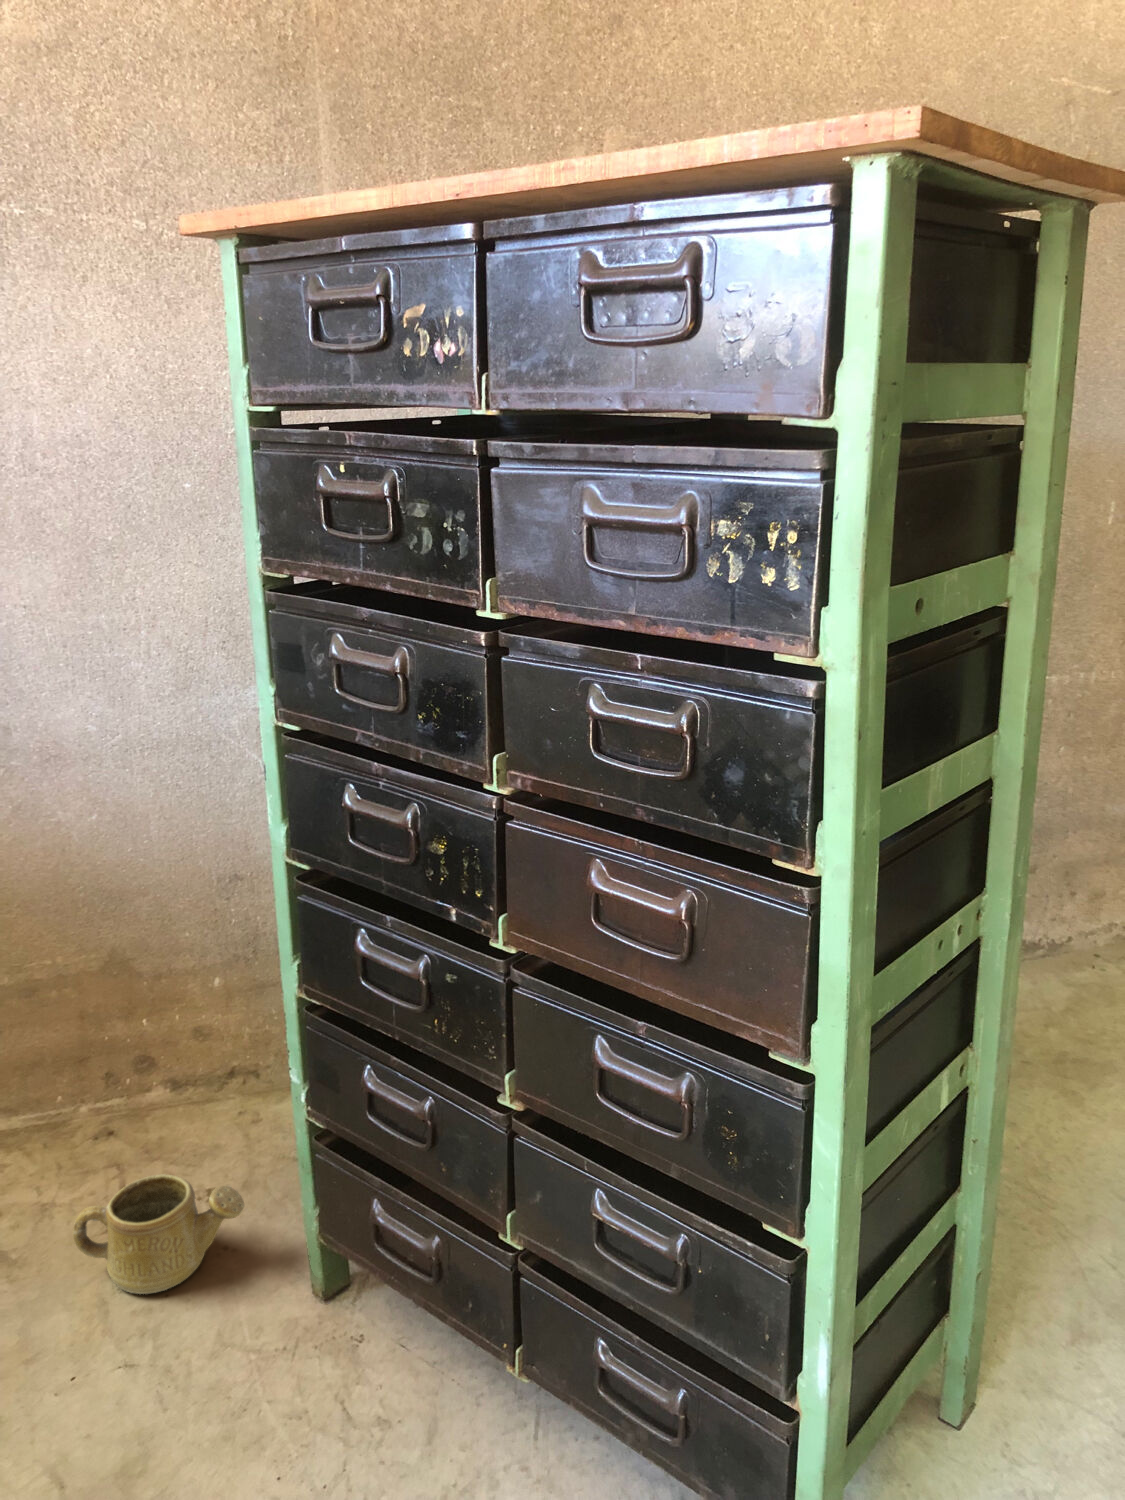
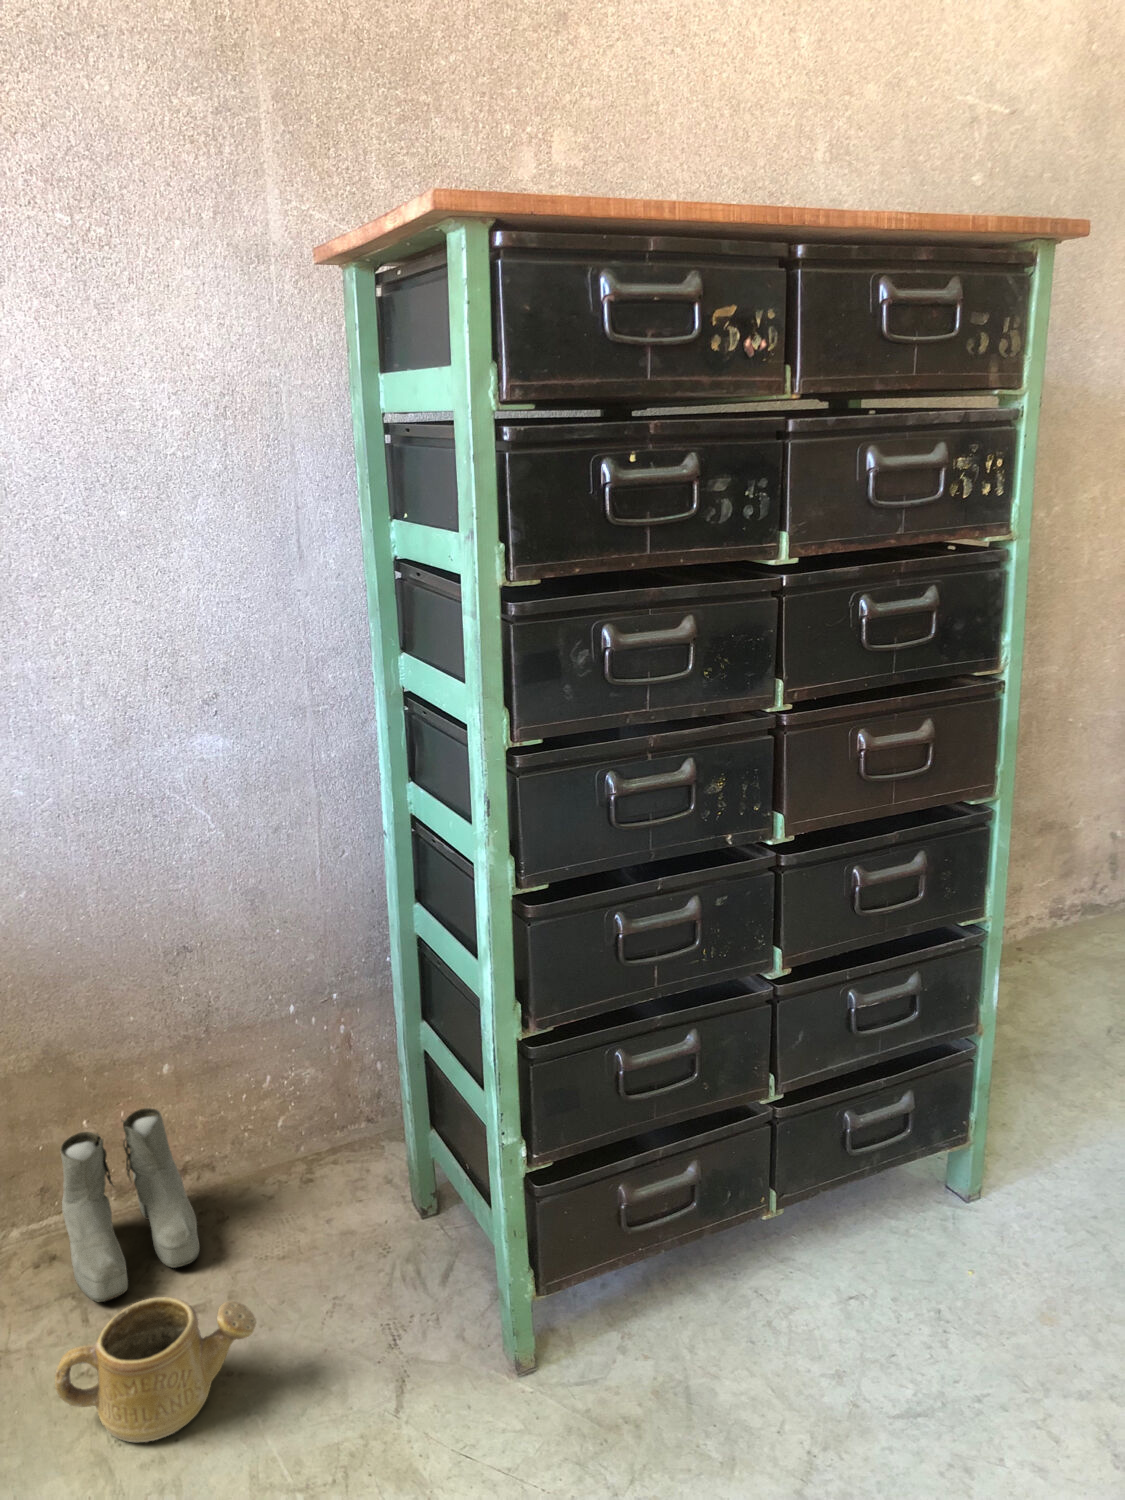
boots: none [112,1015,227,1176] -> present [60,1108,200,1302]

